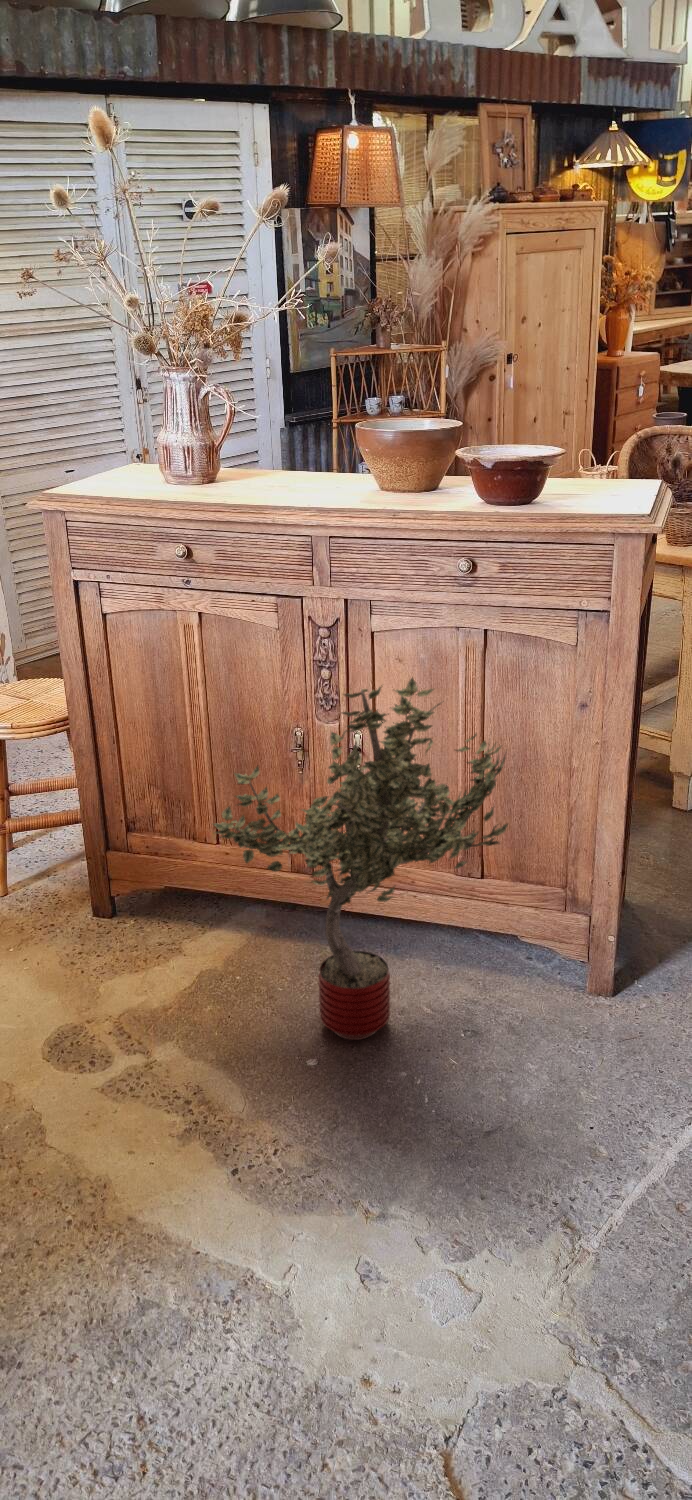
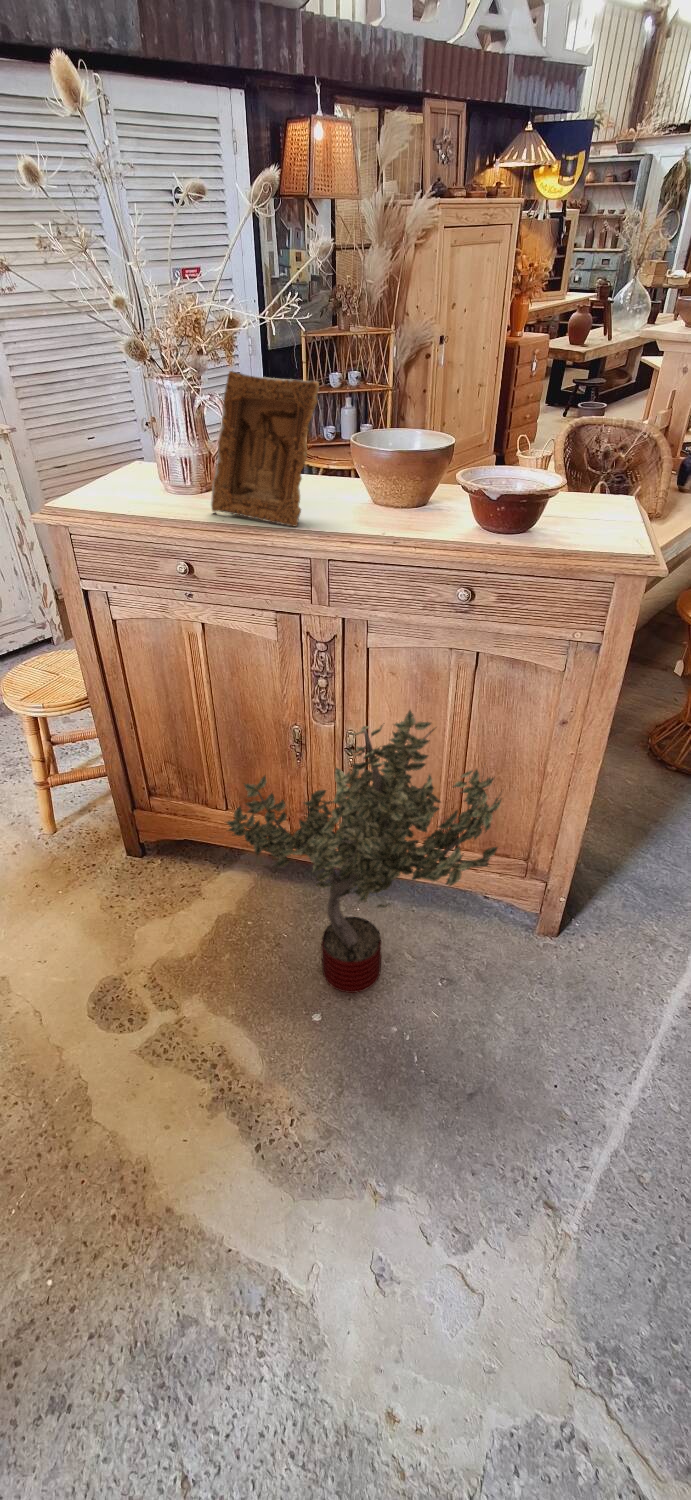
picture frame: none [211,357,324,503] -> present [211,371,319,526]

